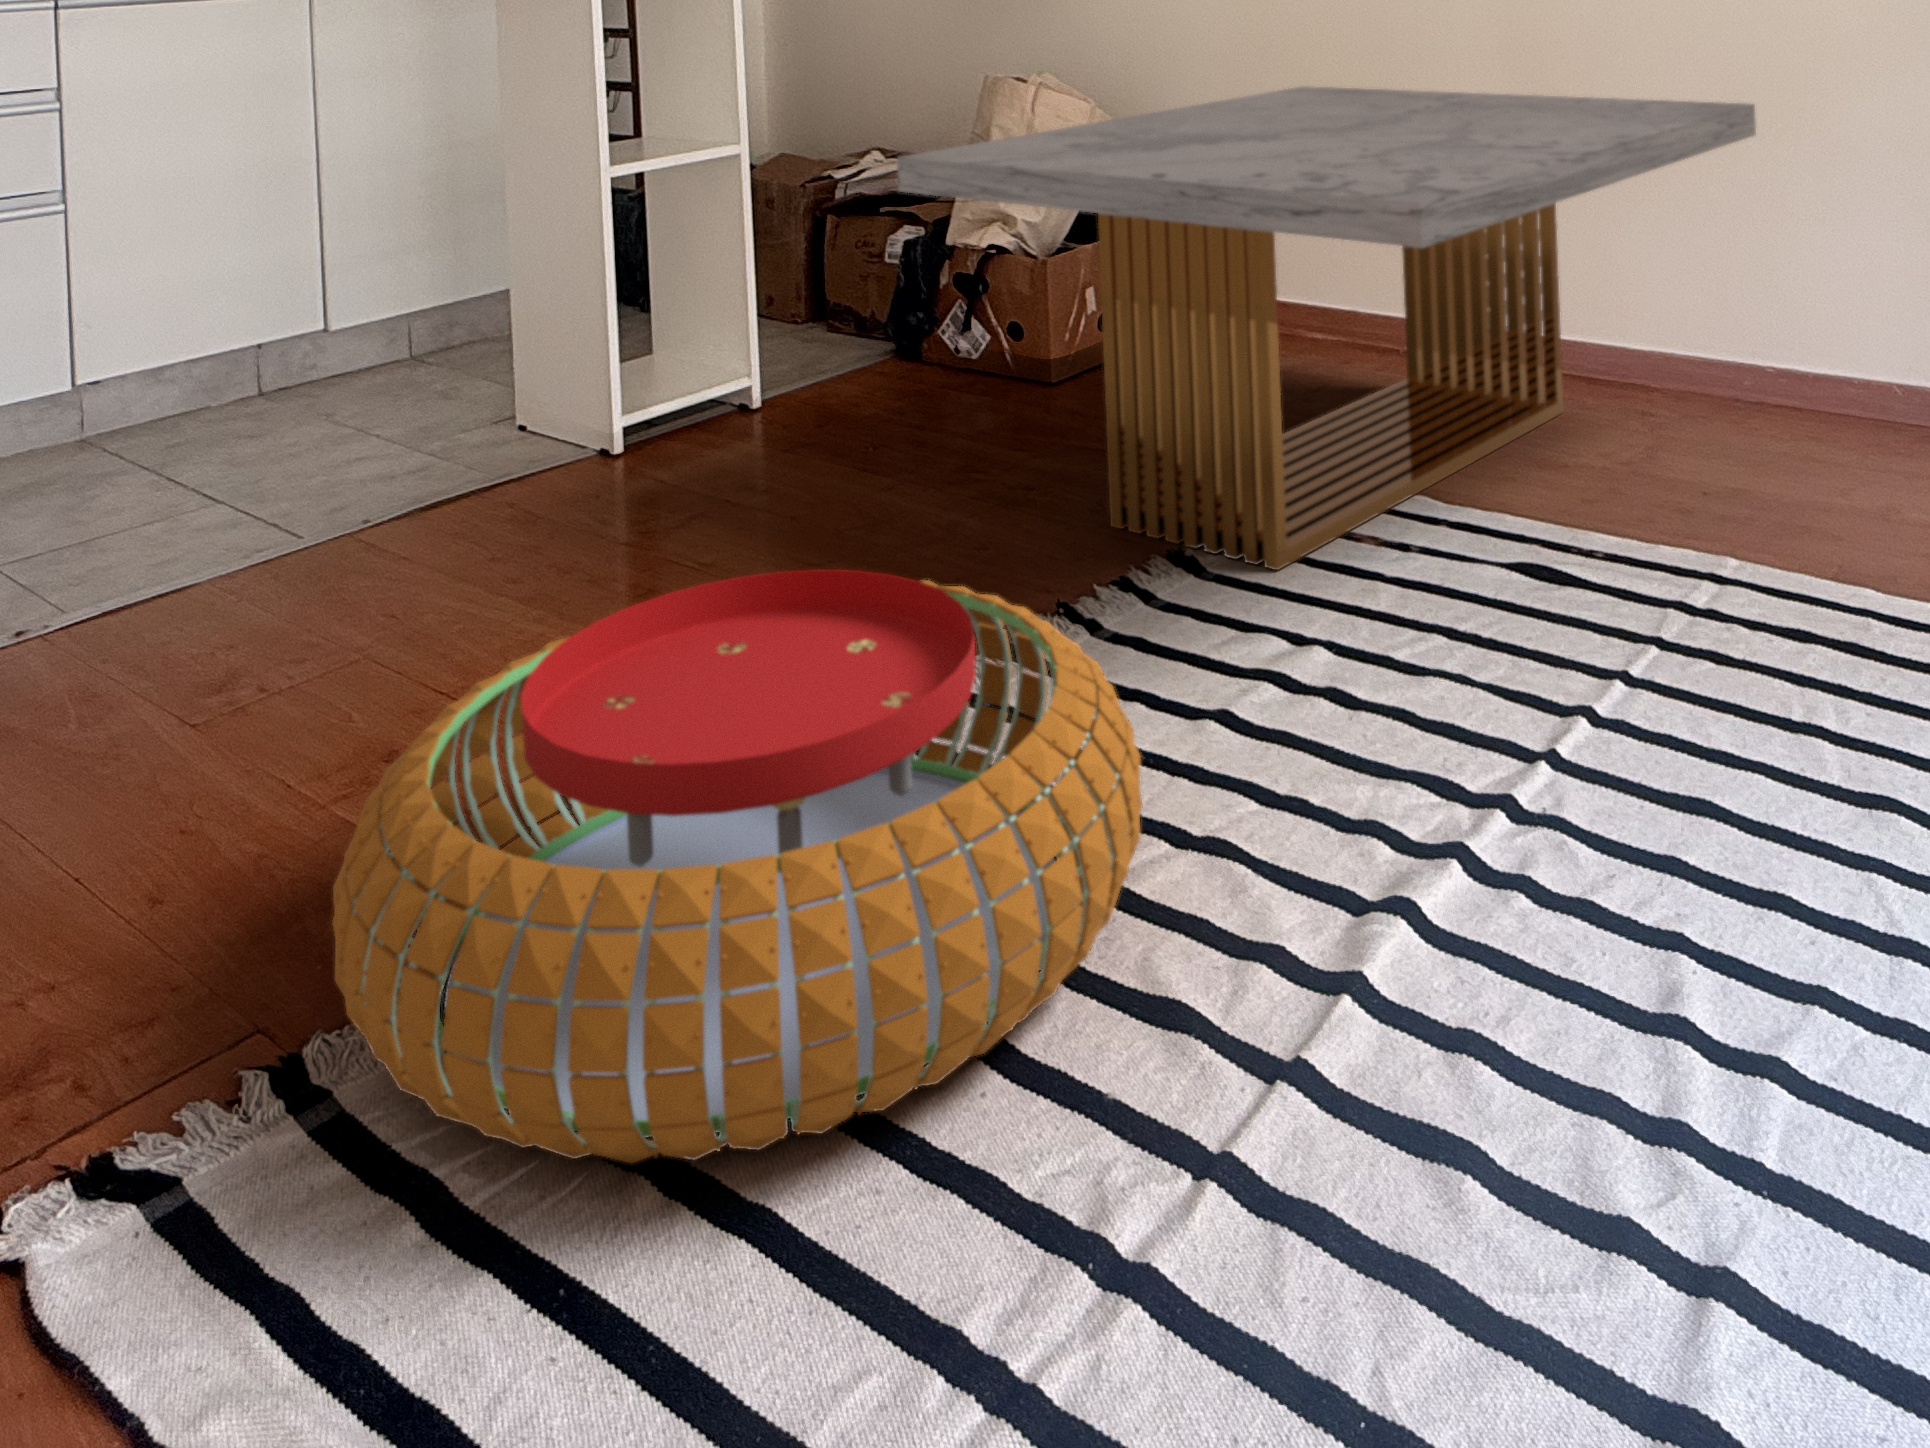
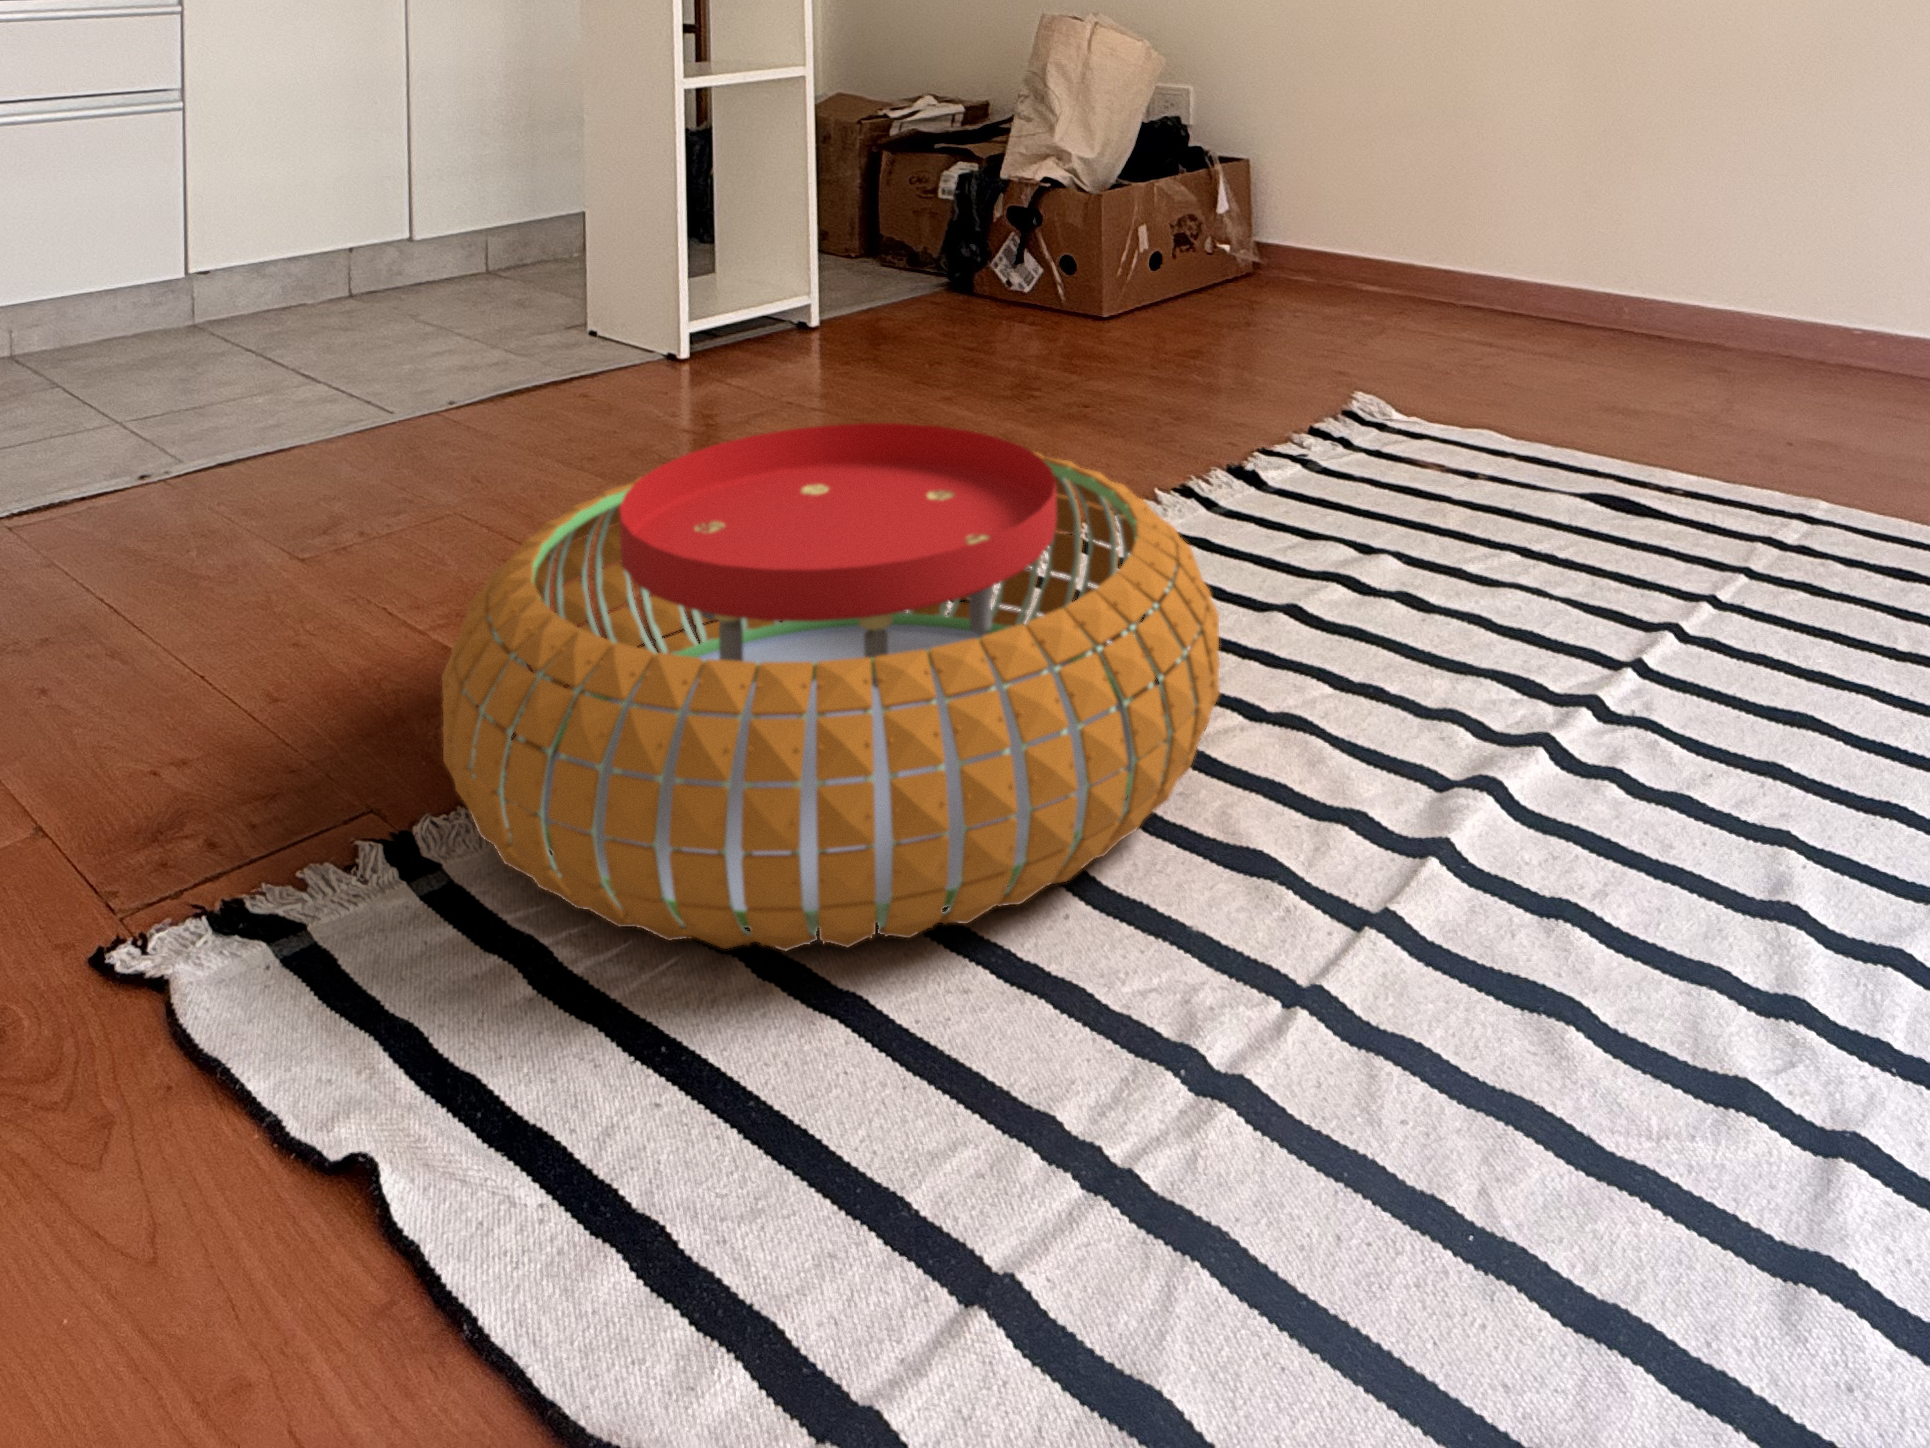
coffee table: present [897,86,1756,570] -> none [964,31,1838,484]

